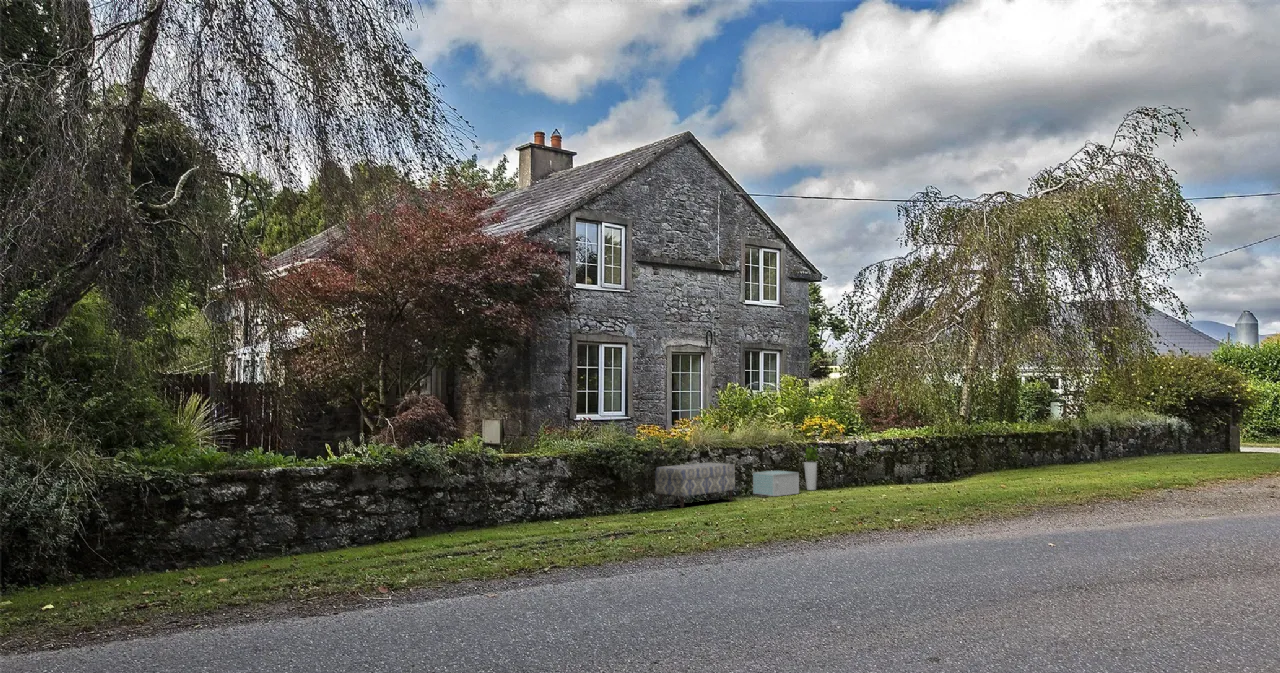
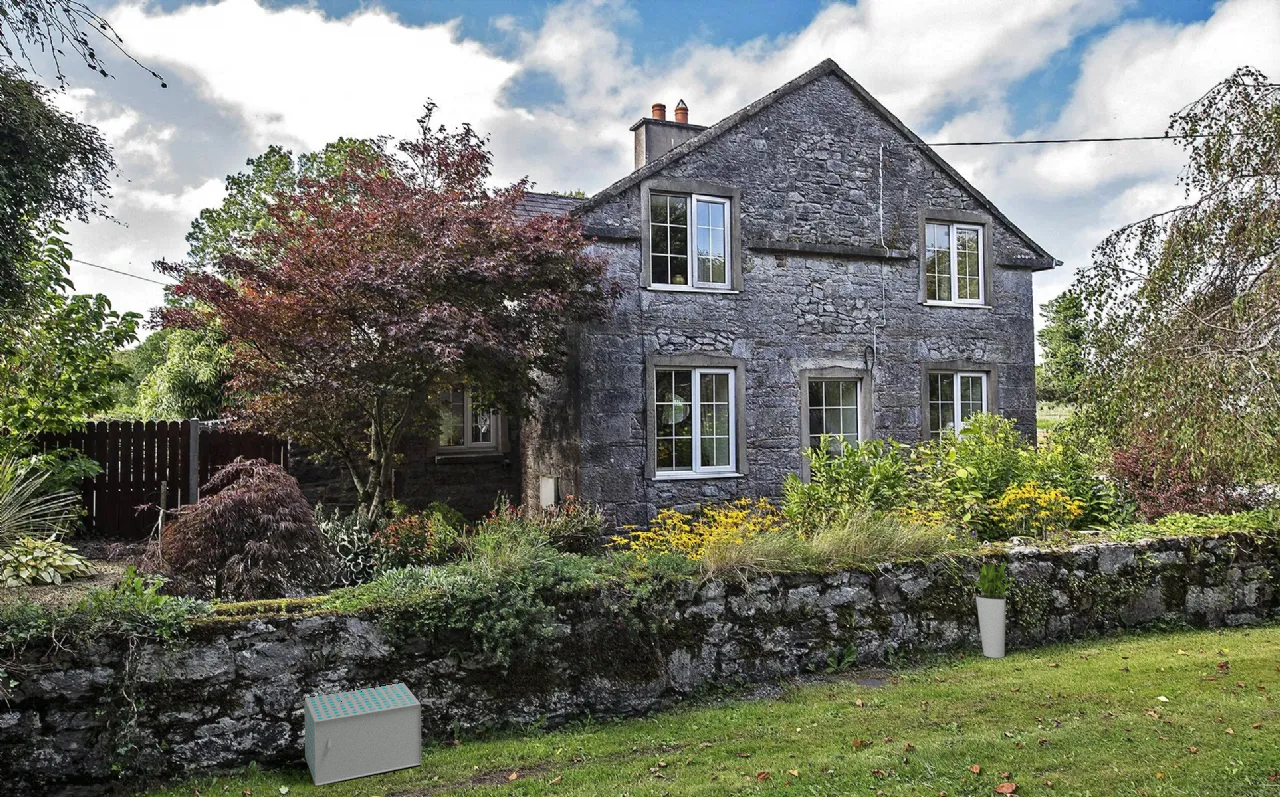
bench: present [655,462,735,508] -> none [599,606,791,734]
storage box: present [753,471,799,496] -> present [305,683,421,786]

